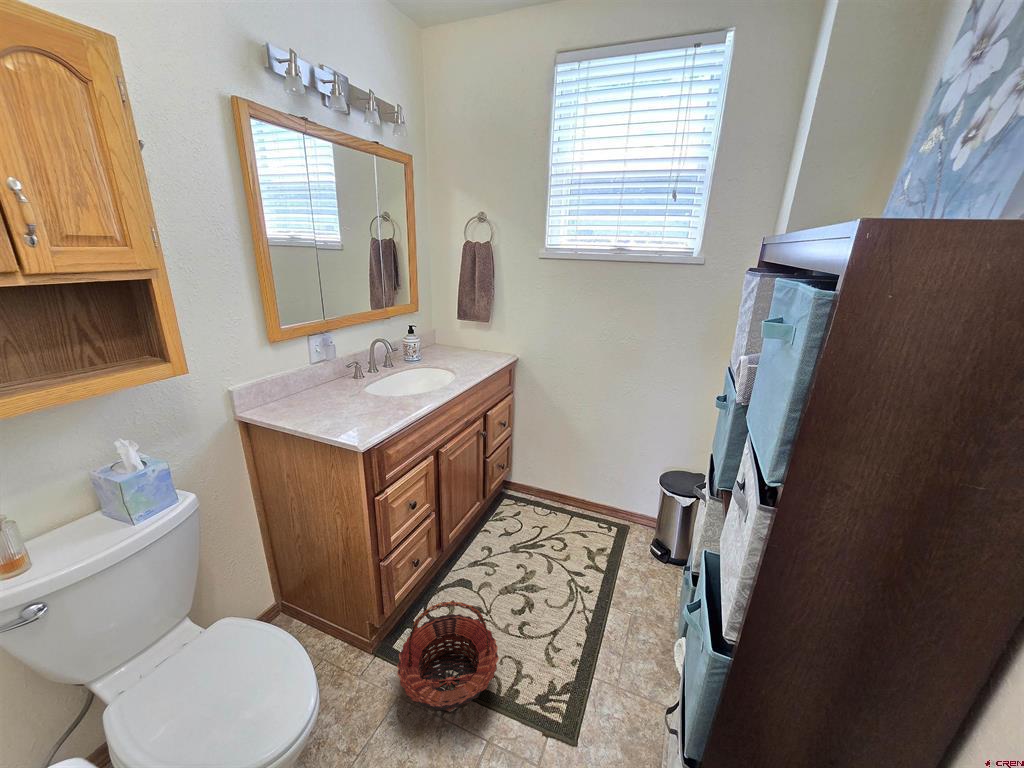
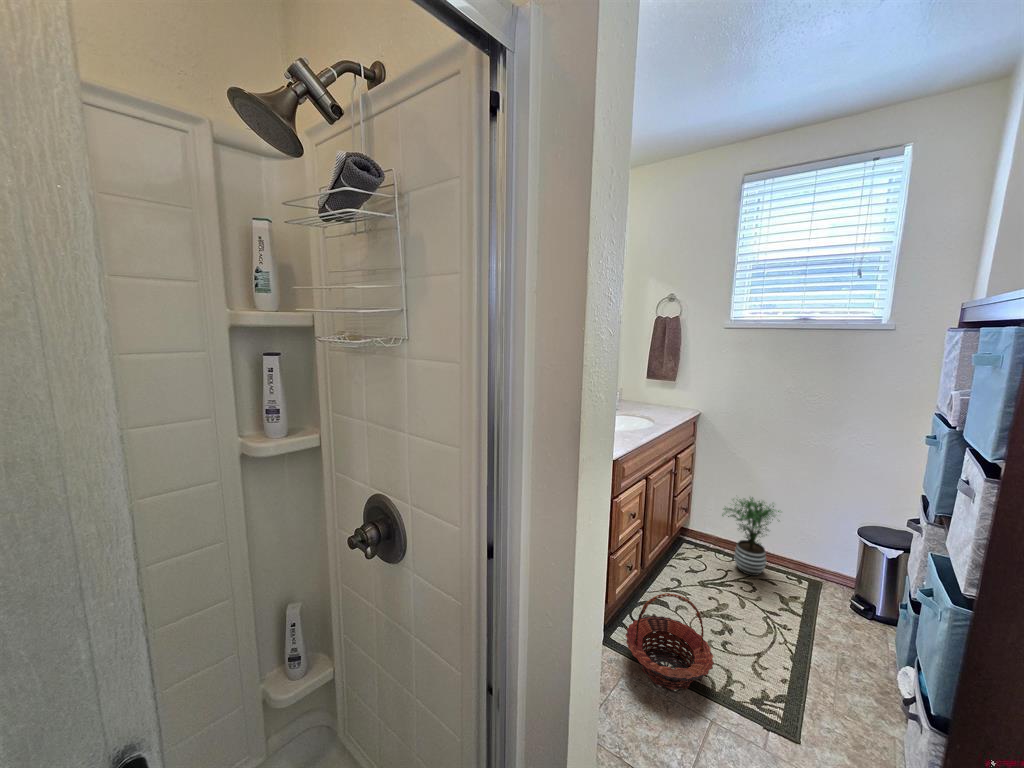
potted plant: none [537,447,597,531] -> present [722,497,779,576]

